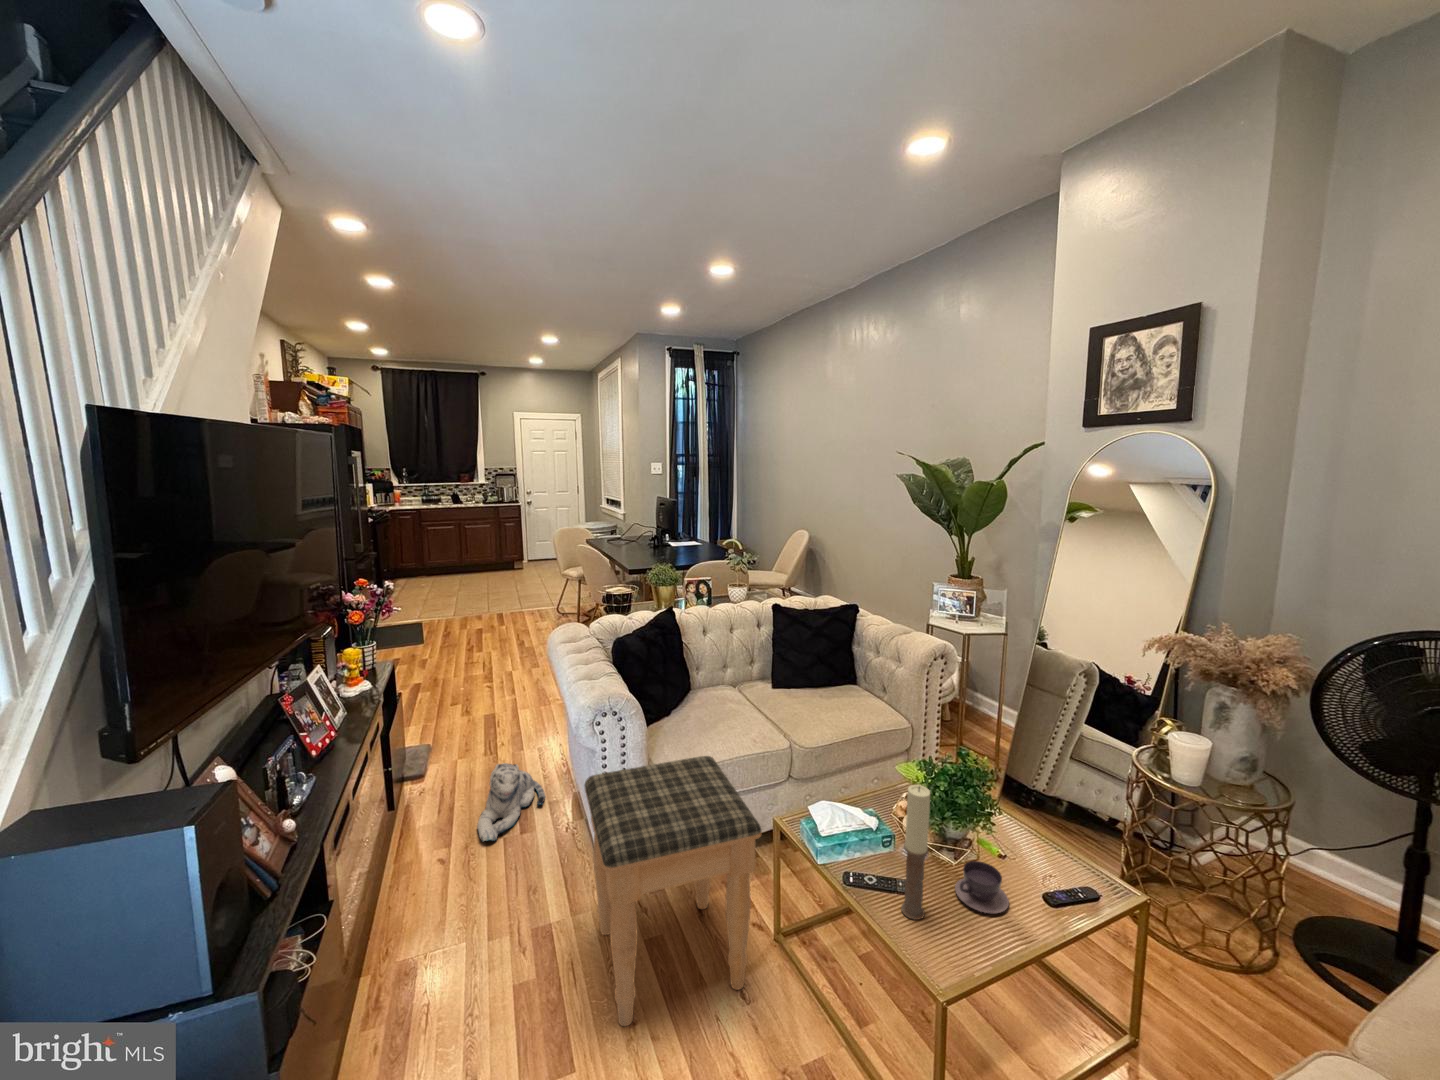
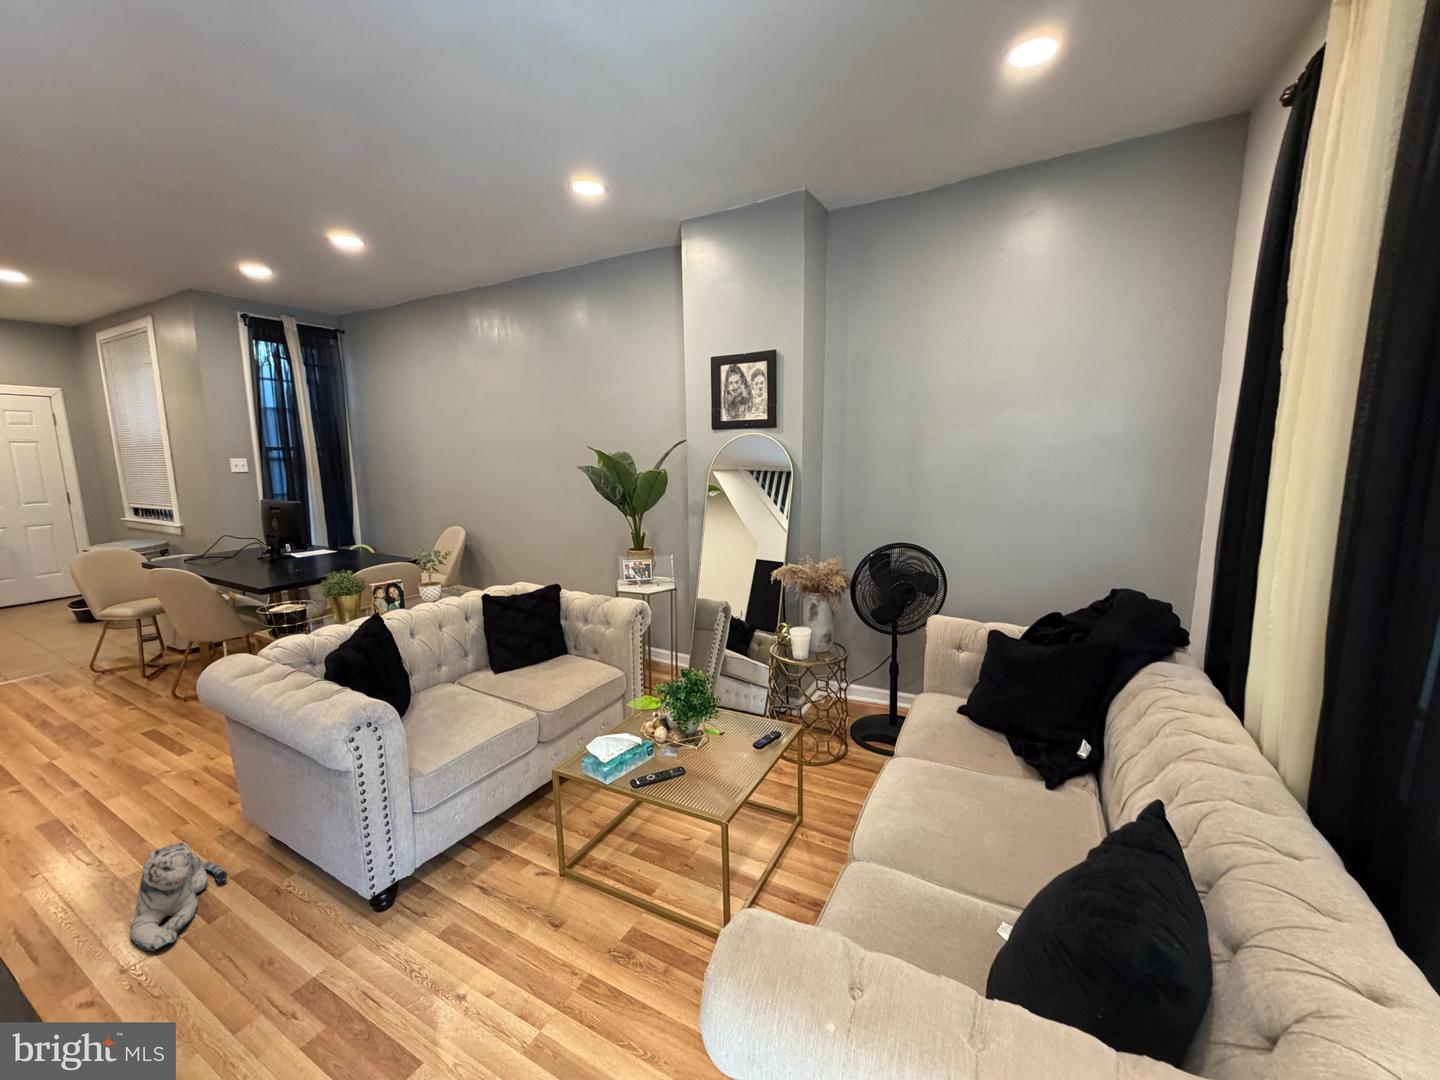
footstool: present [584,756,761,1026] -> none [349,740,558,1006]
candle: present [901,785,930,920] -> none [678,693,695,790]
teacup: present [955,861,1009,913] -> none [705,738,740,768]

